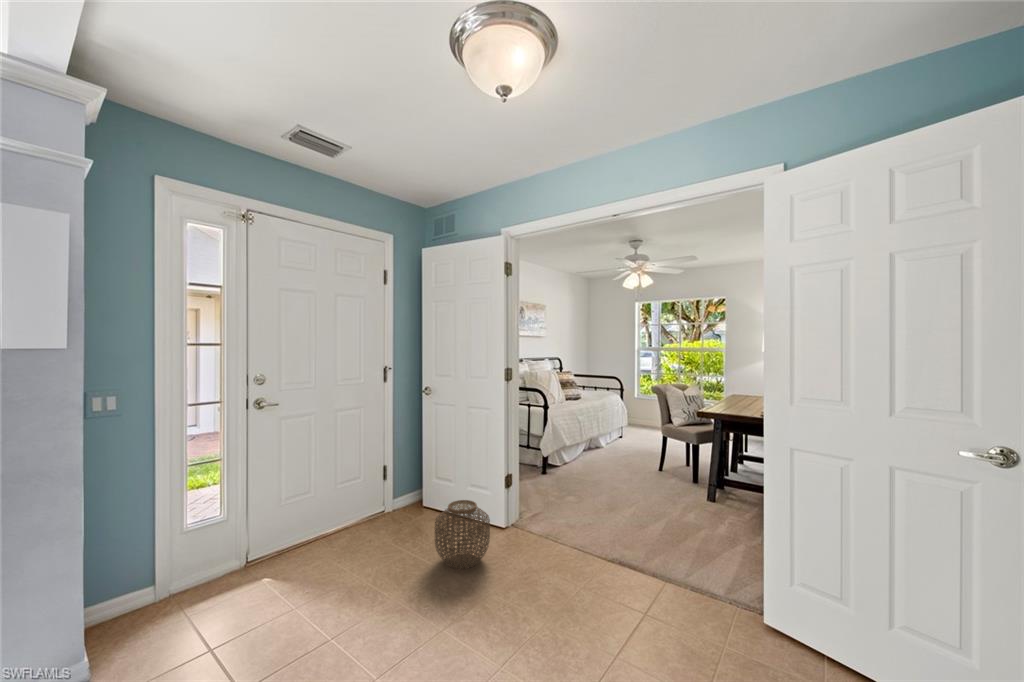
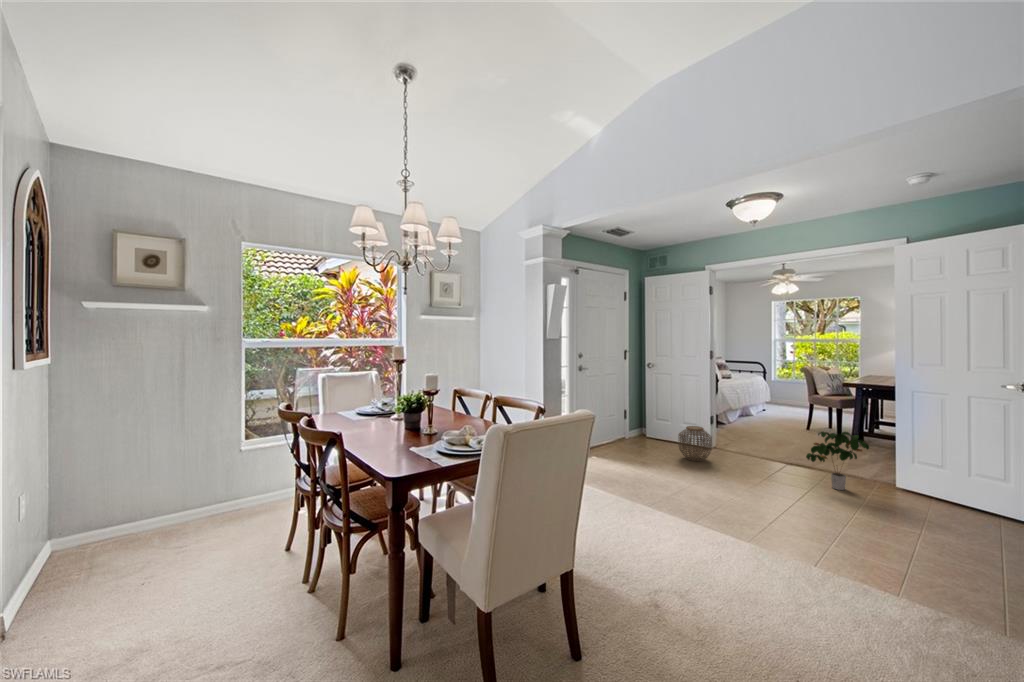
potted plant: none [622,527,730,649] -> present [806,432,869,490]

